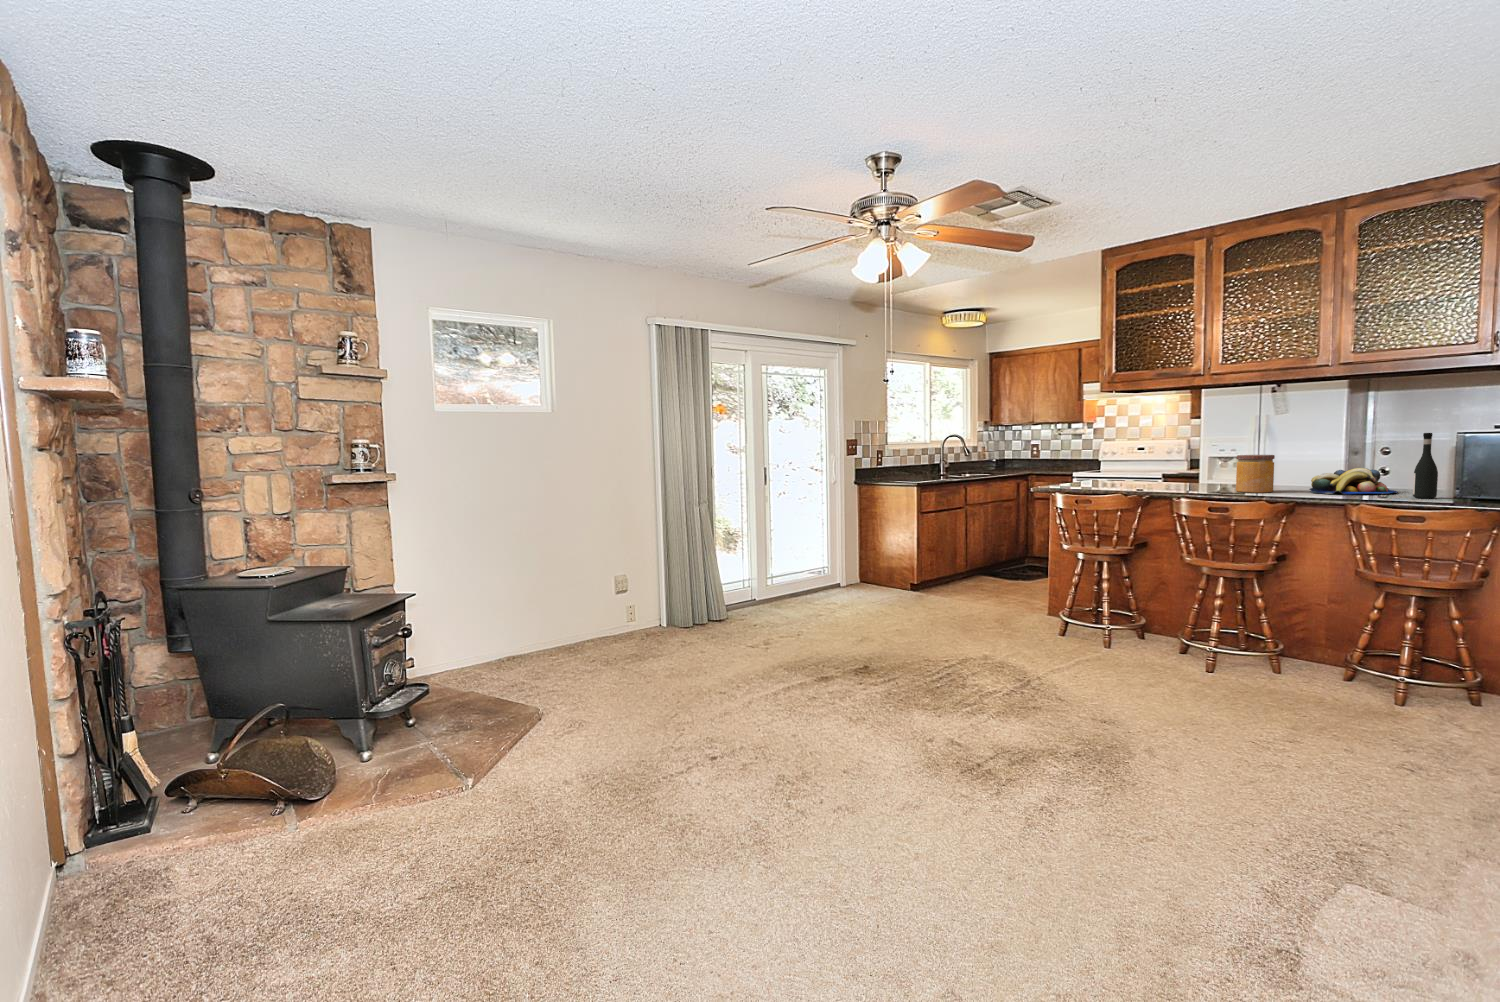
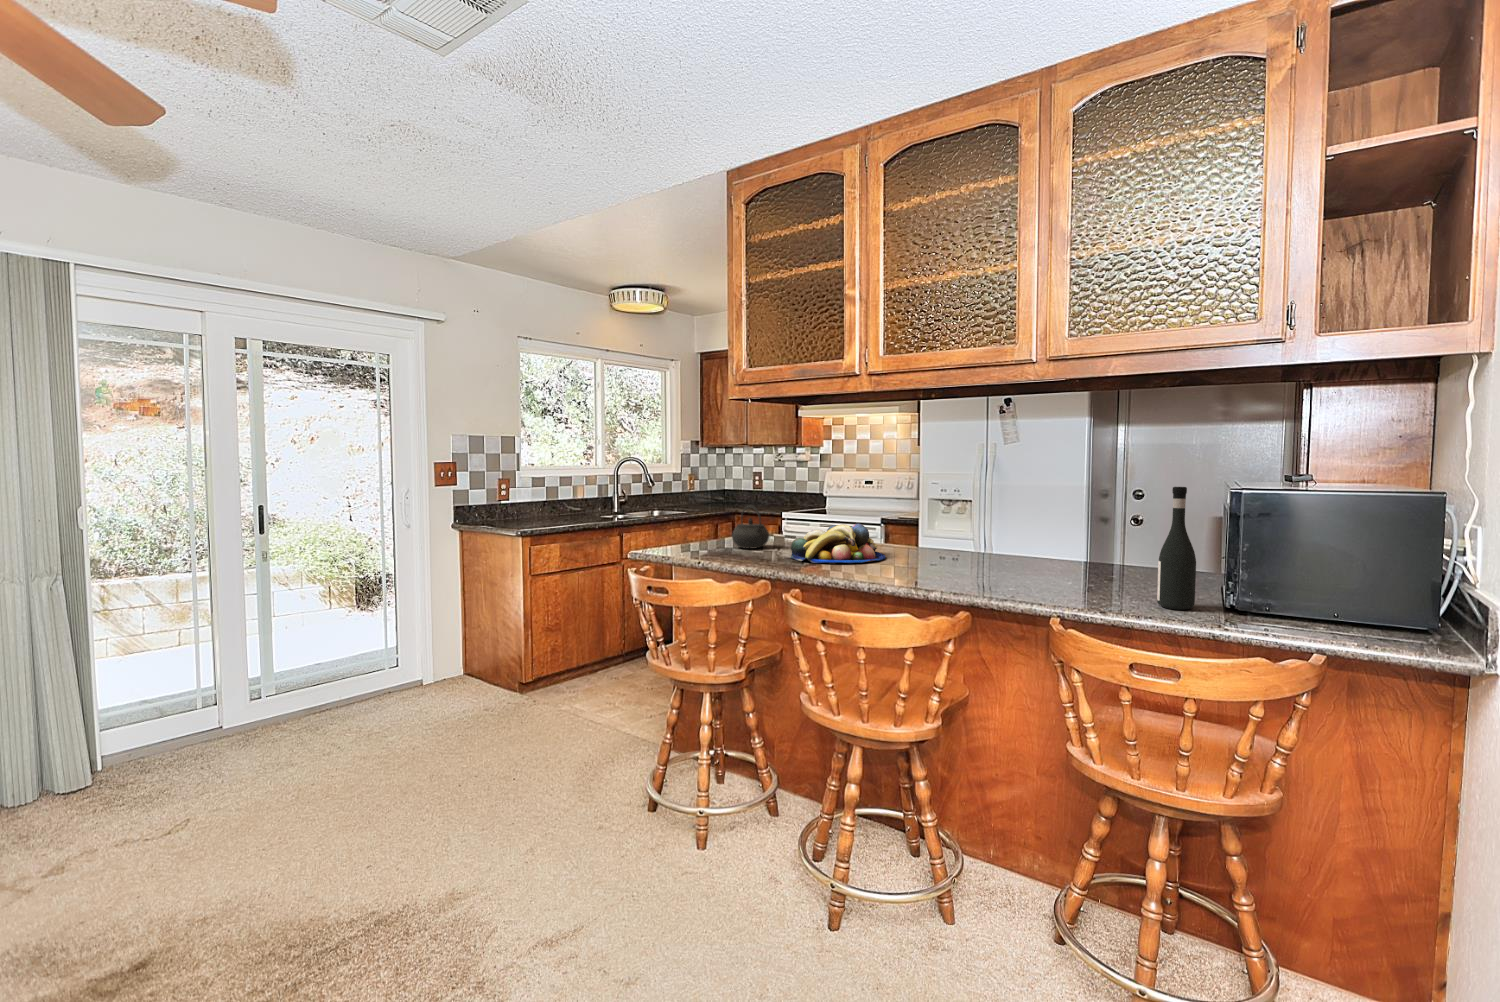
jar: present [1236,455,1275,493] -> none [906,511,960,579]
kettle: none [1089,458,1116,486] -> present [732,505,769,549]
fruit bowl: present [1310,468,1398,494] -> present [790,524,886,563]

